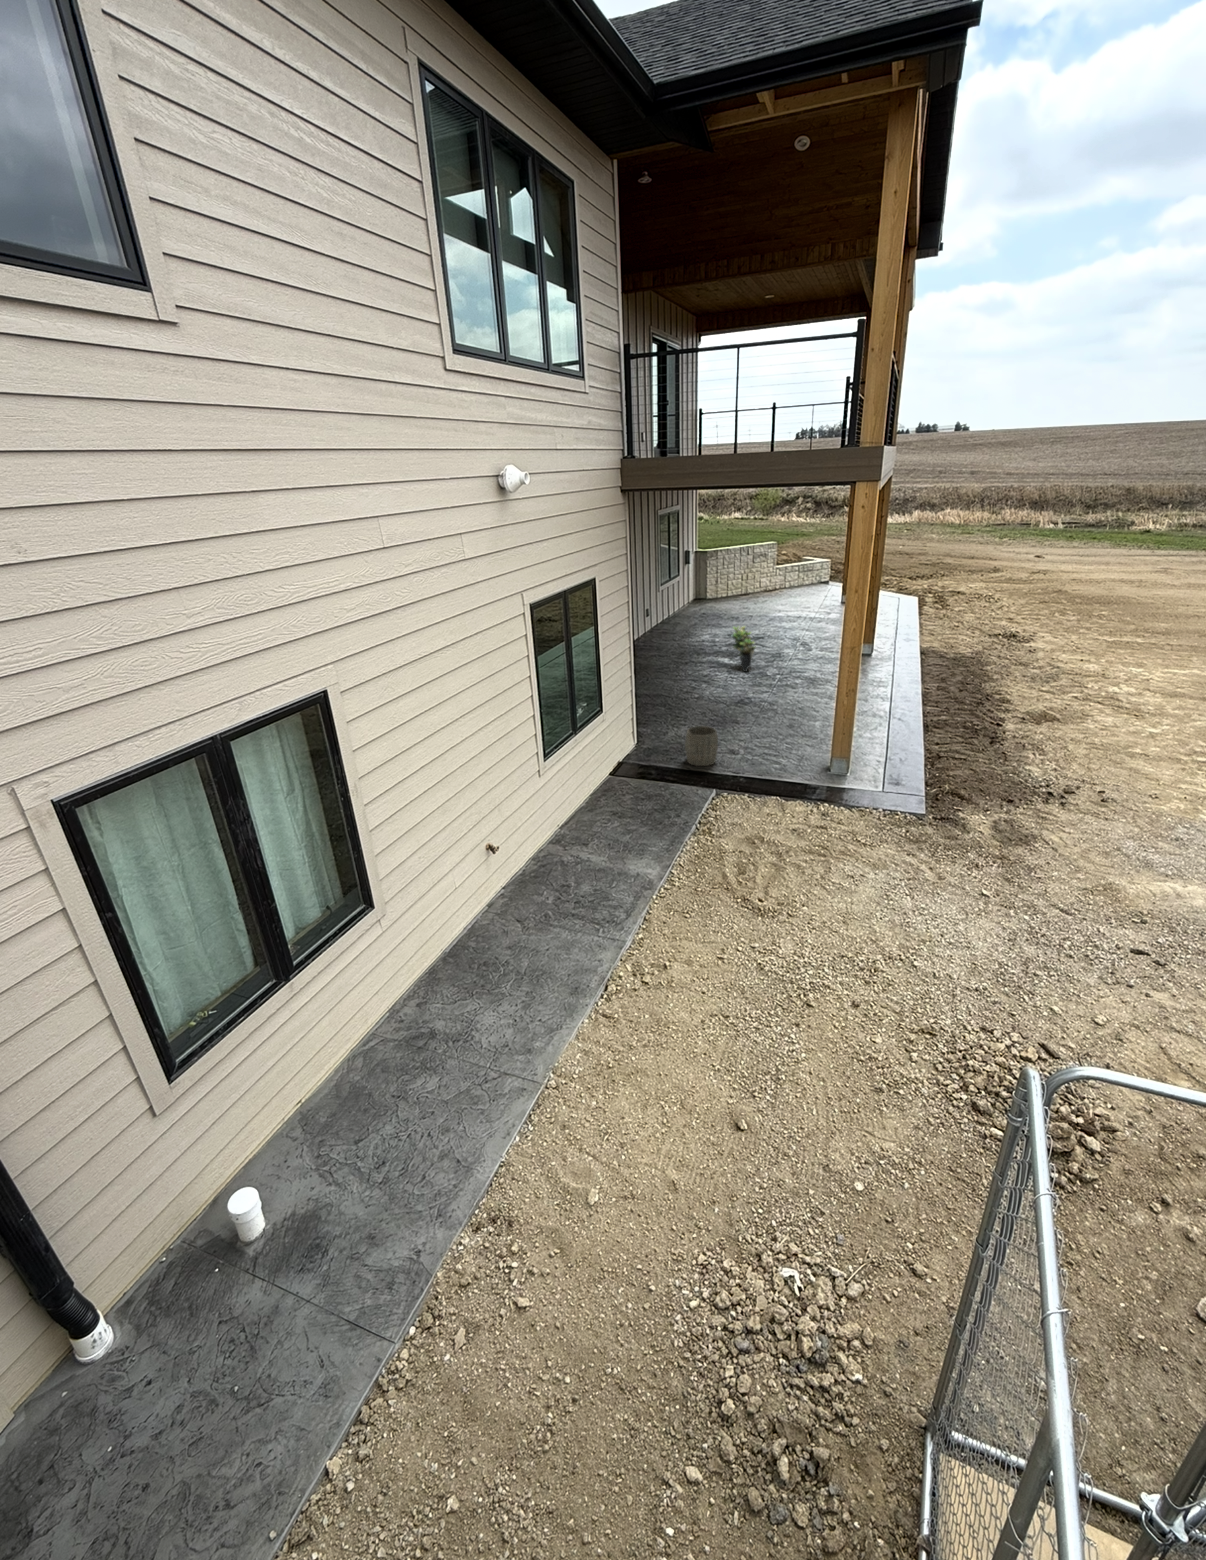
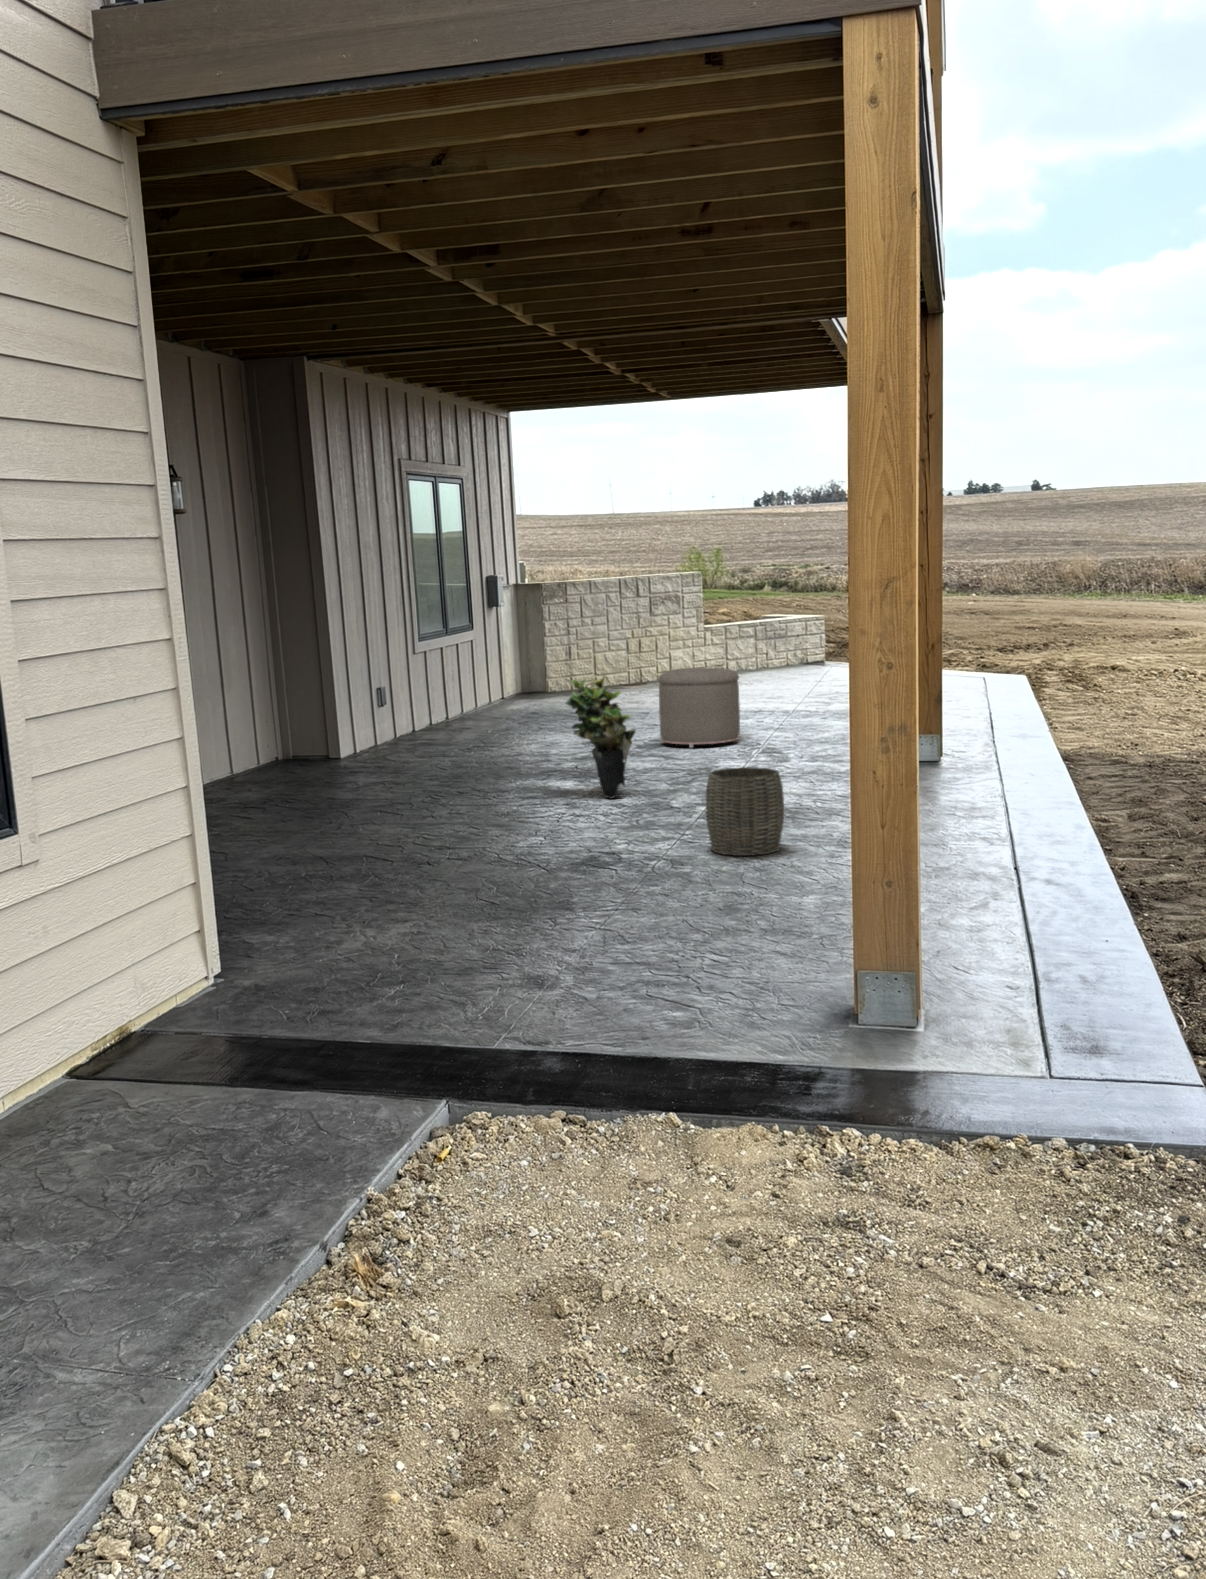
ottoman: none [760,610,794,644] -> present [658,668,740,748]
woven basket: present [685,726,718,766] -> present [706,767,784,856]

